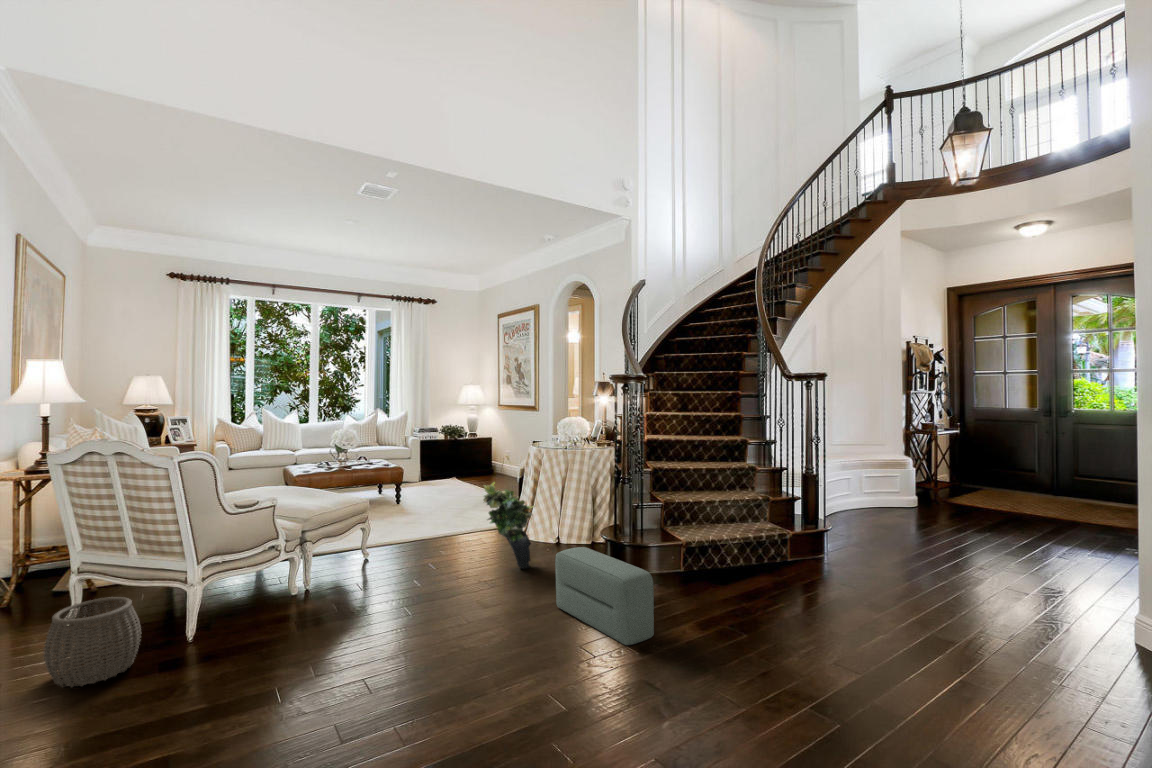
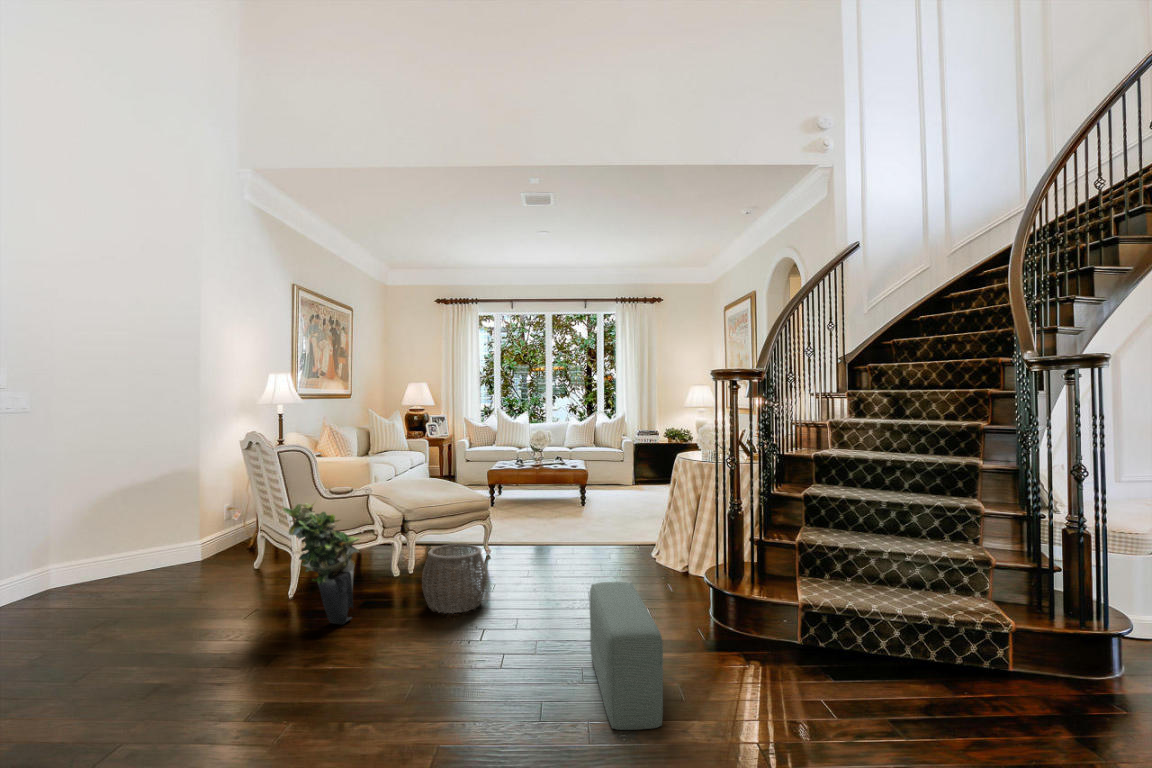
potted plant: present [483,482,535,569] -> present [282,503,360,625]
woven basket: present [43,597,141,687] -> present [422,544,487,614]

